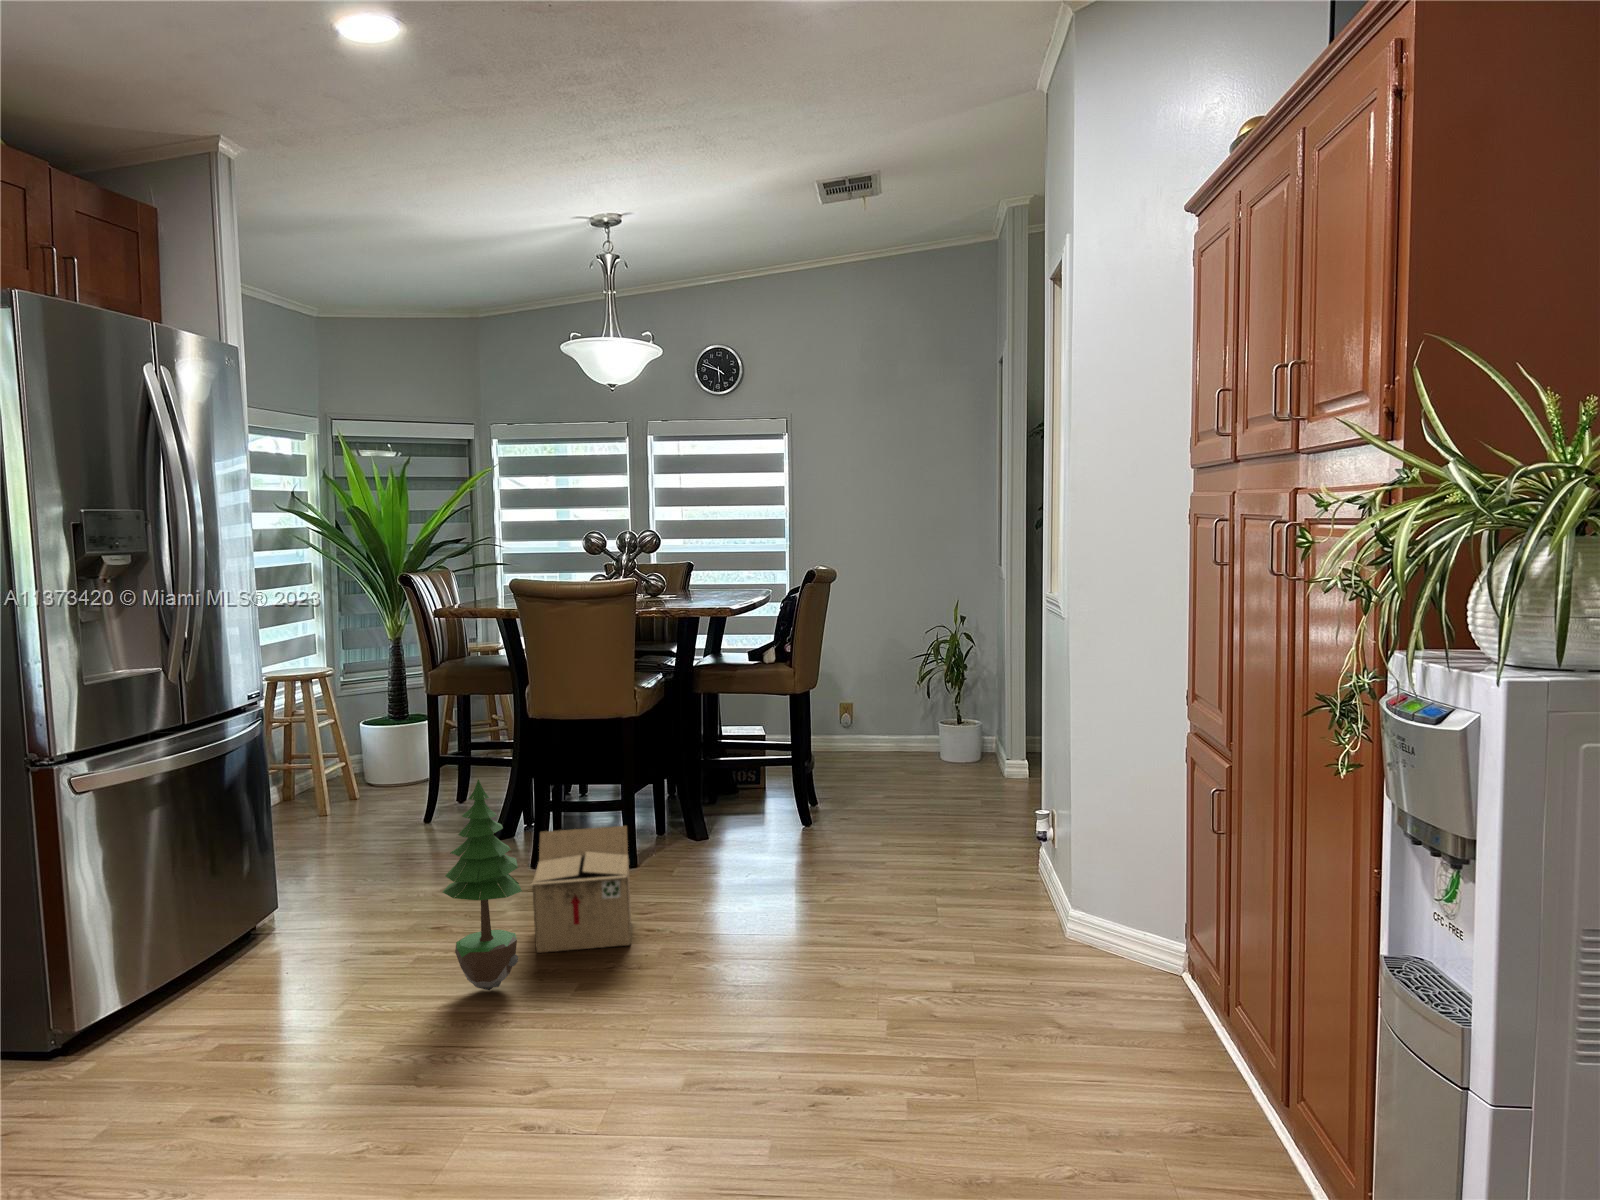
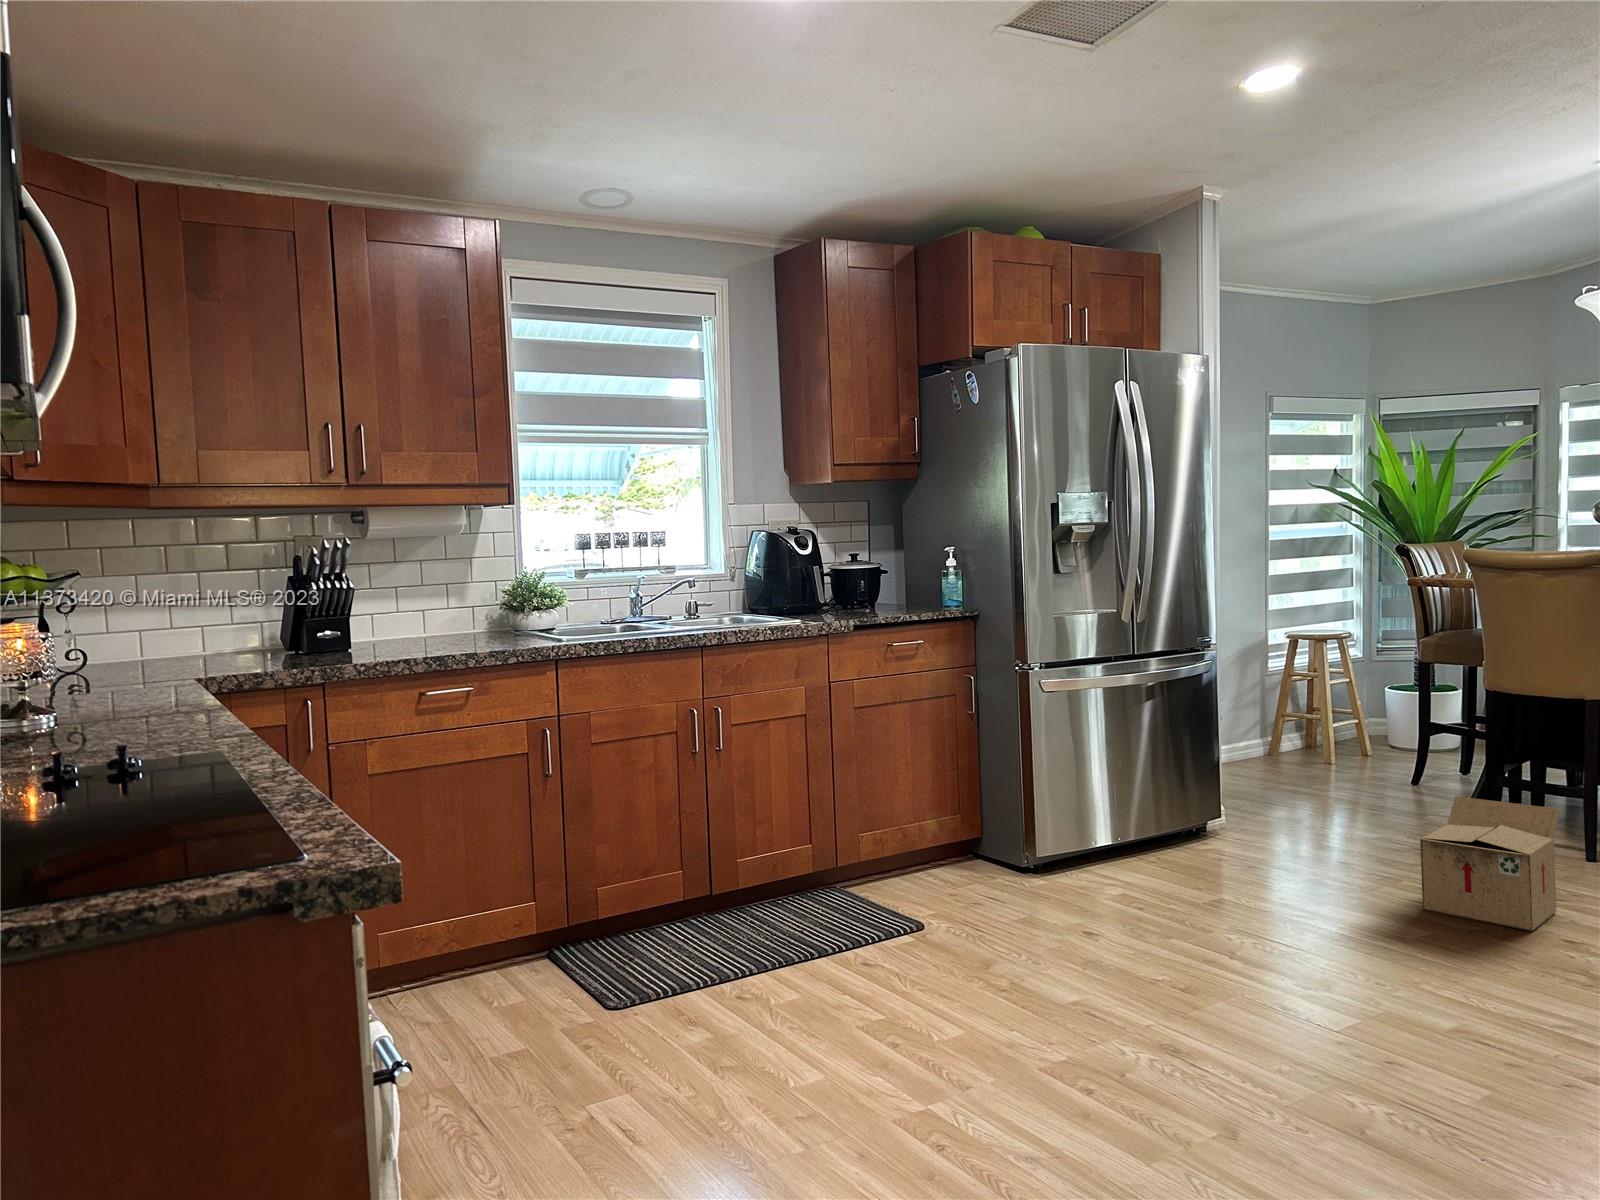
potted tree: present [443,780,522,991] -> none [1305,723,1387,923]

